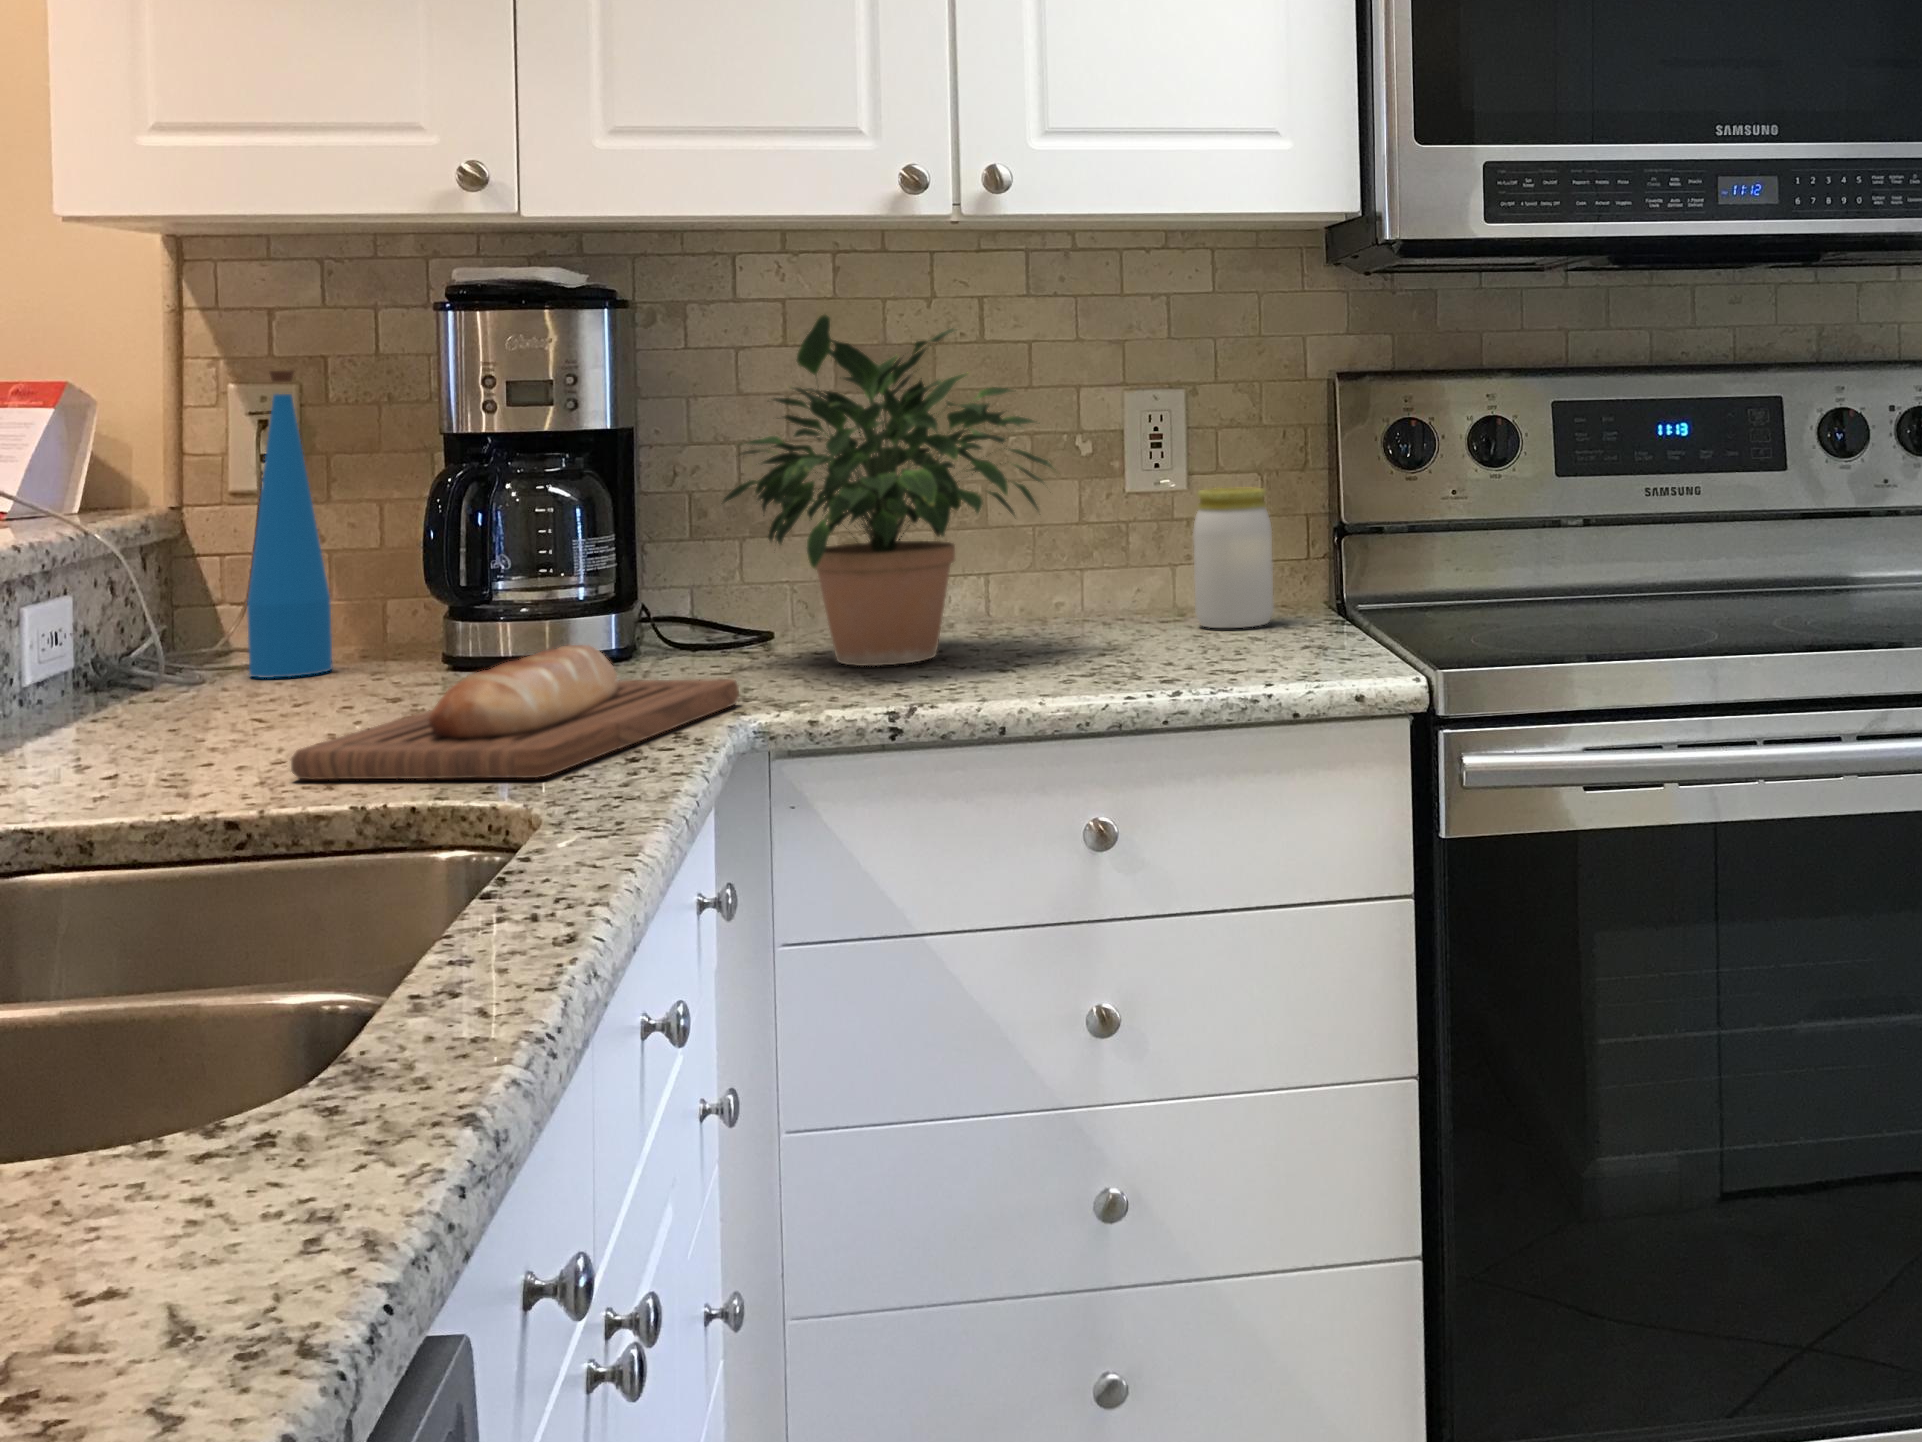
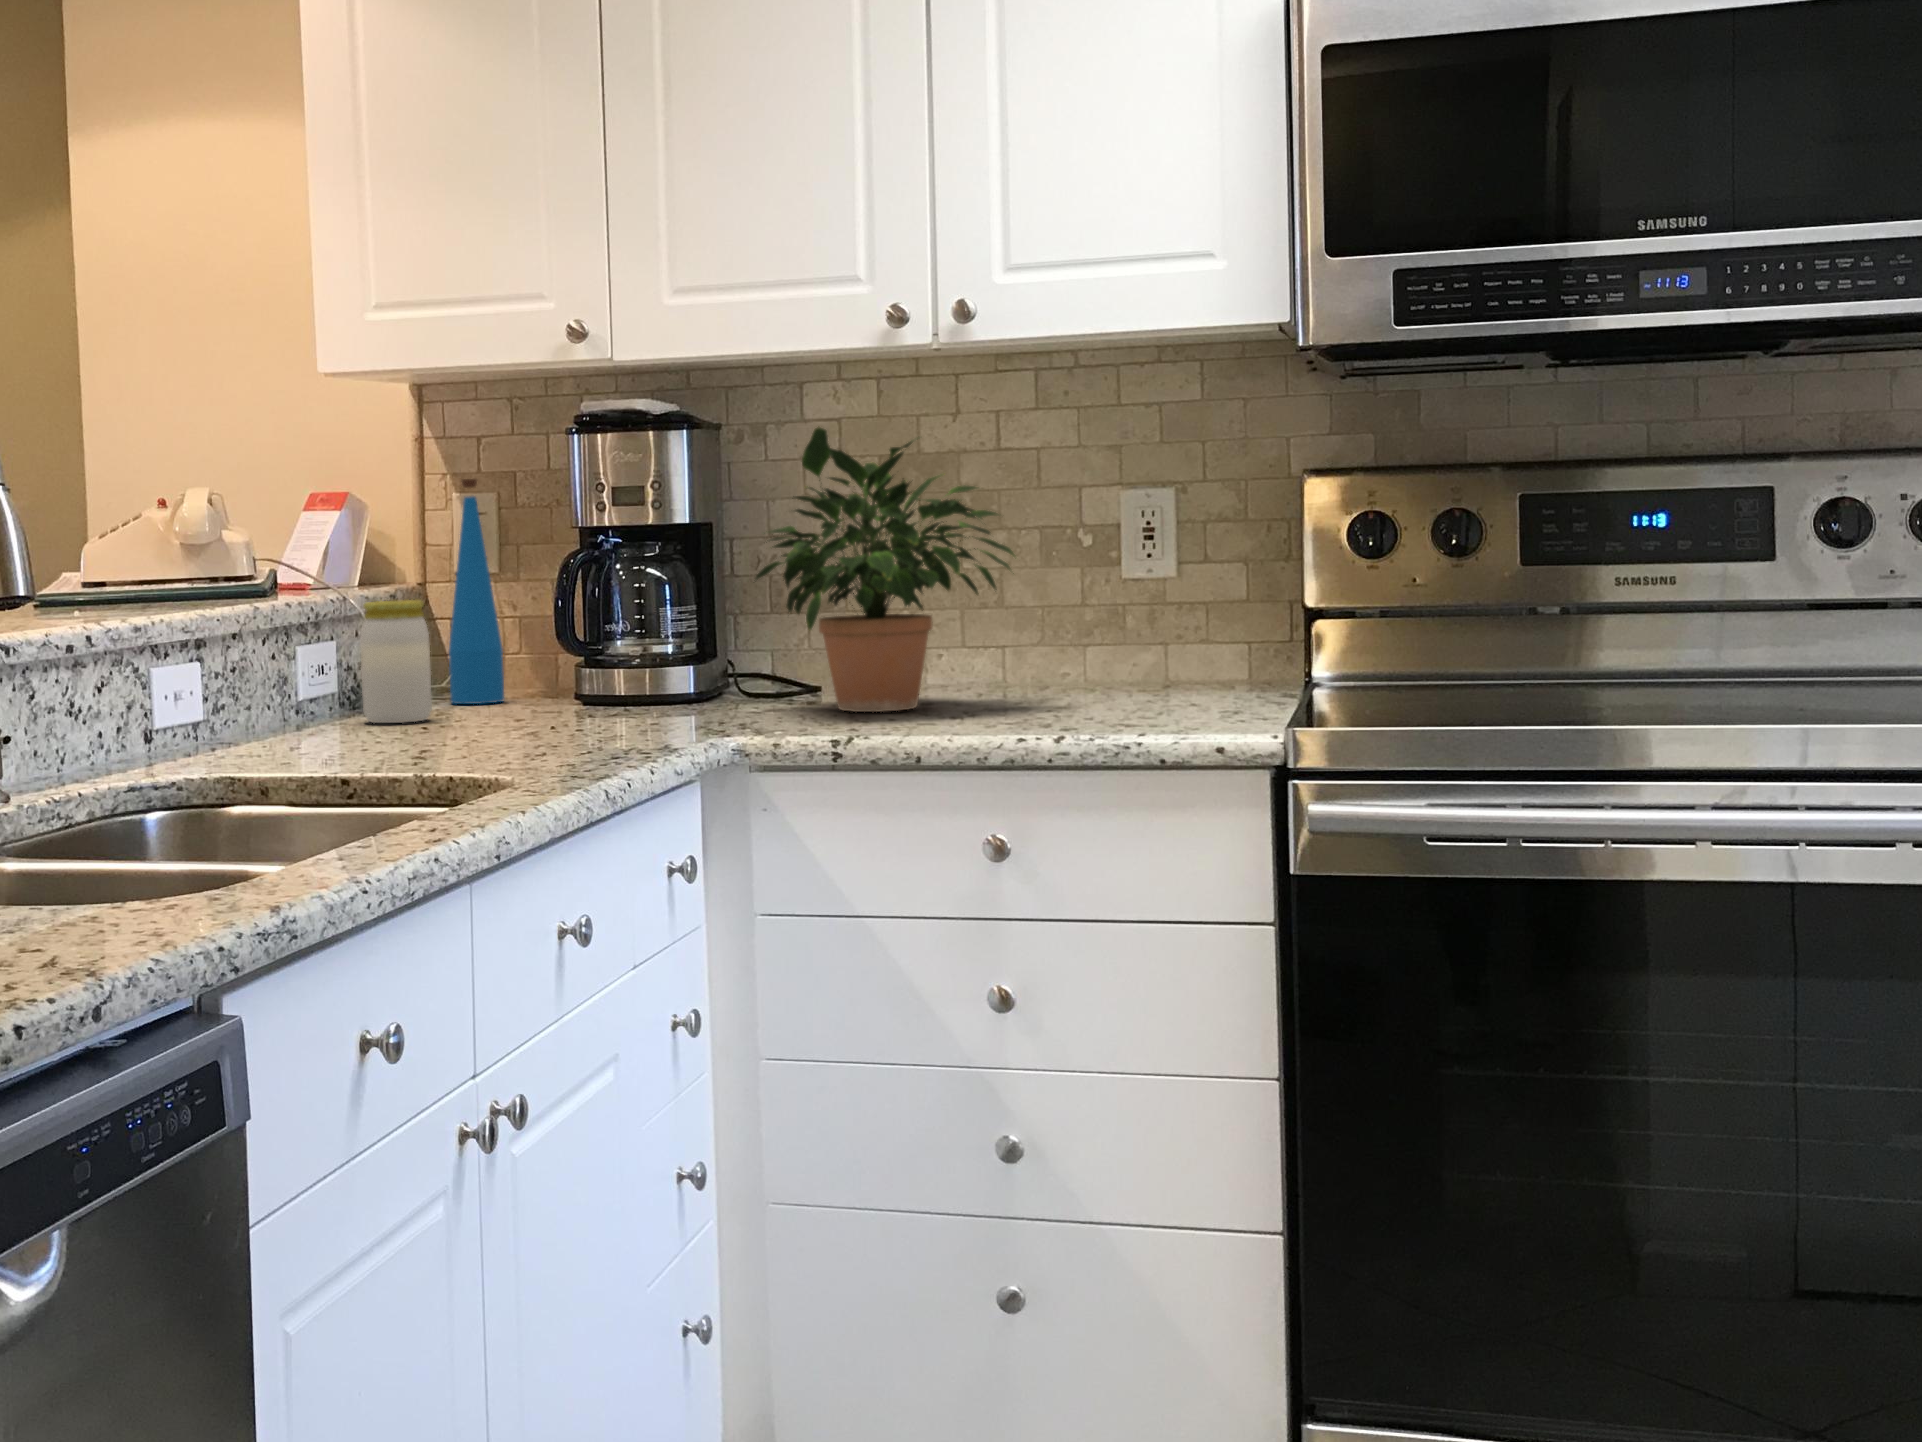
jar: present [1193,488,1274,628] -> present [360,600,432,723]
bread loaf: present [291,645,739,780] -> none [413,677,734,758]

